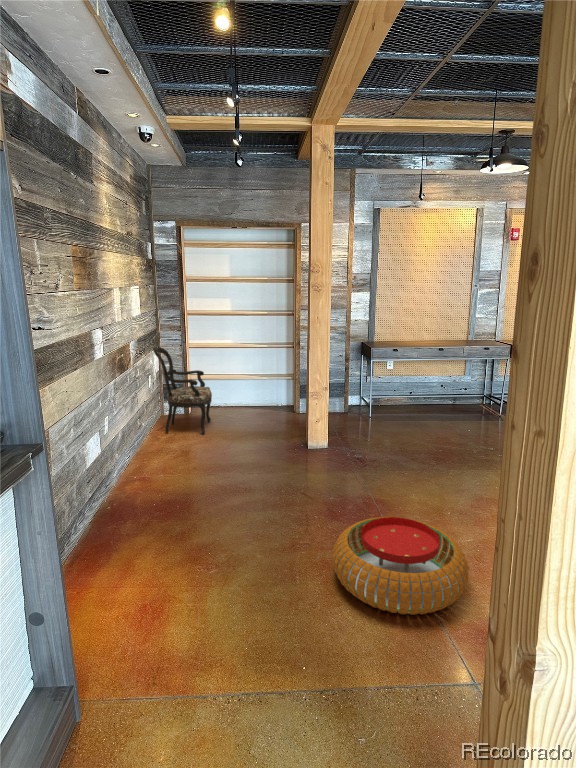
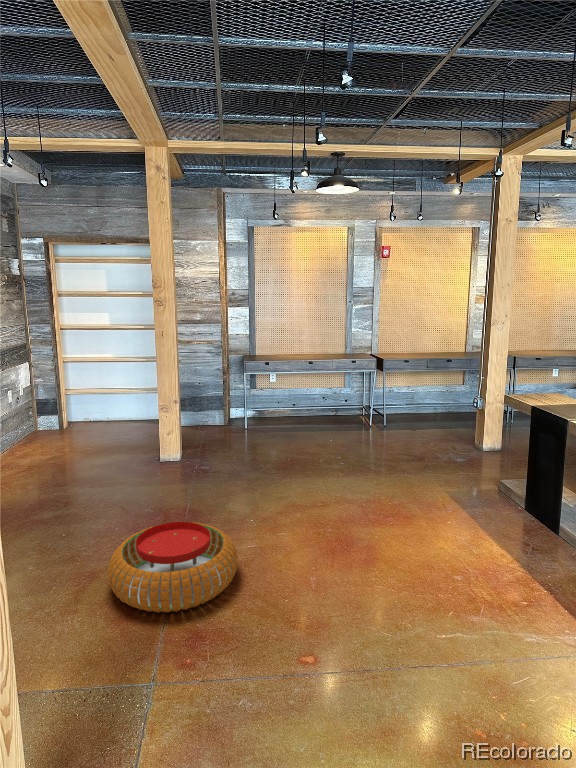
armchair: present [153,347,212,435] -> none [14,363,83,450]

